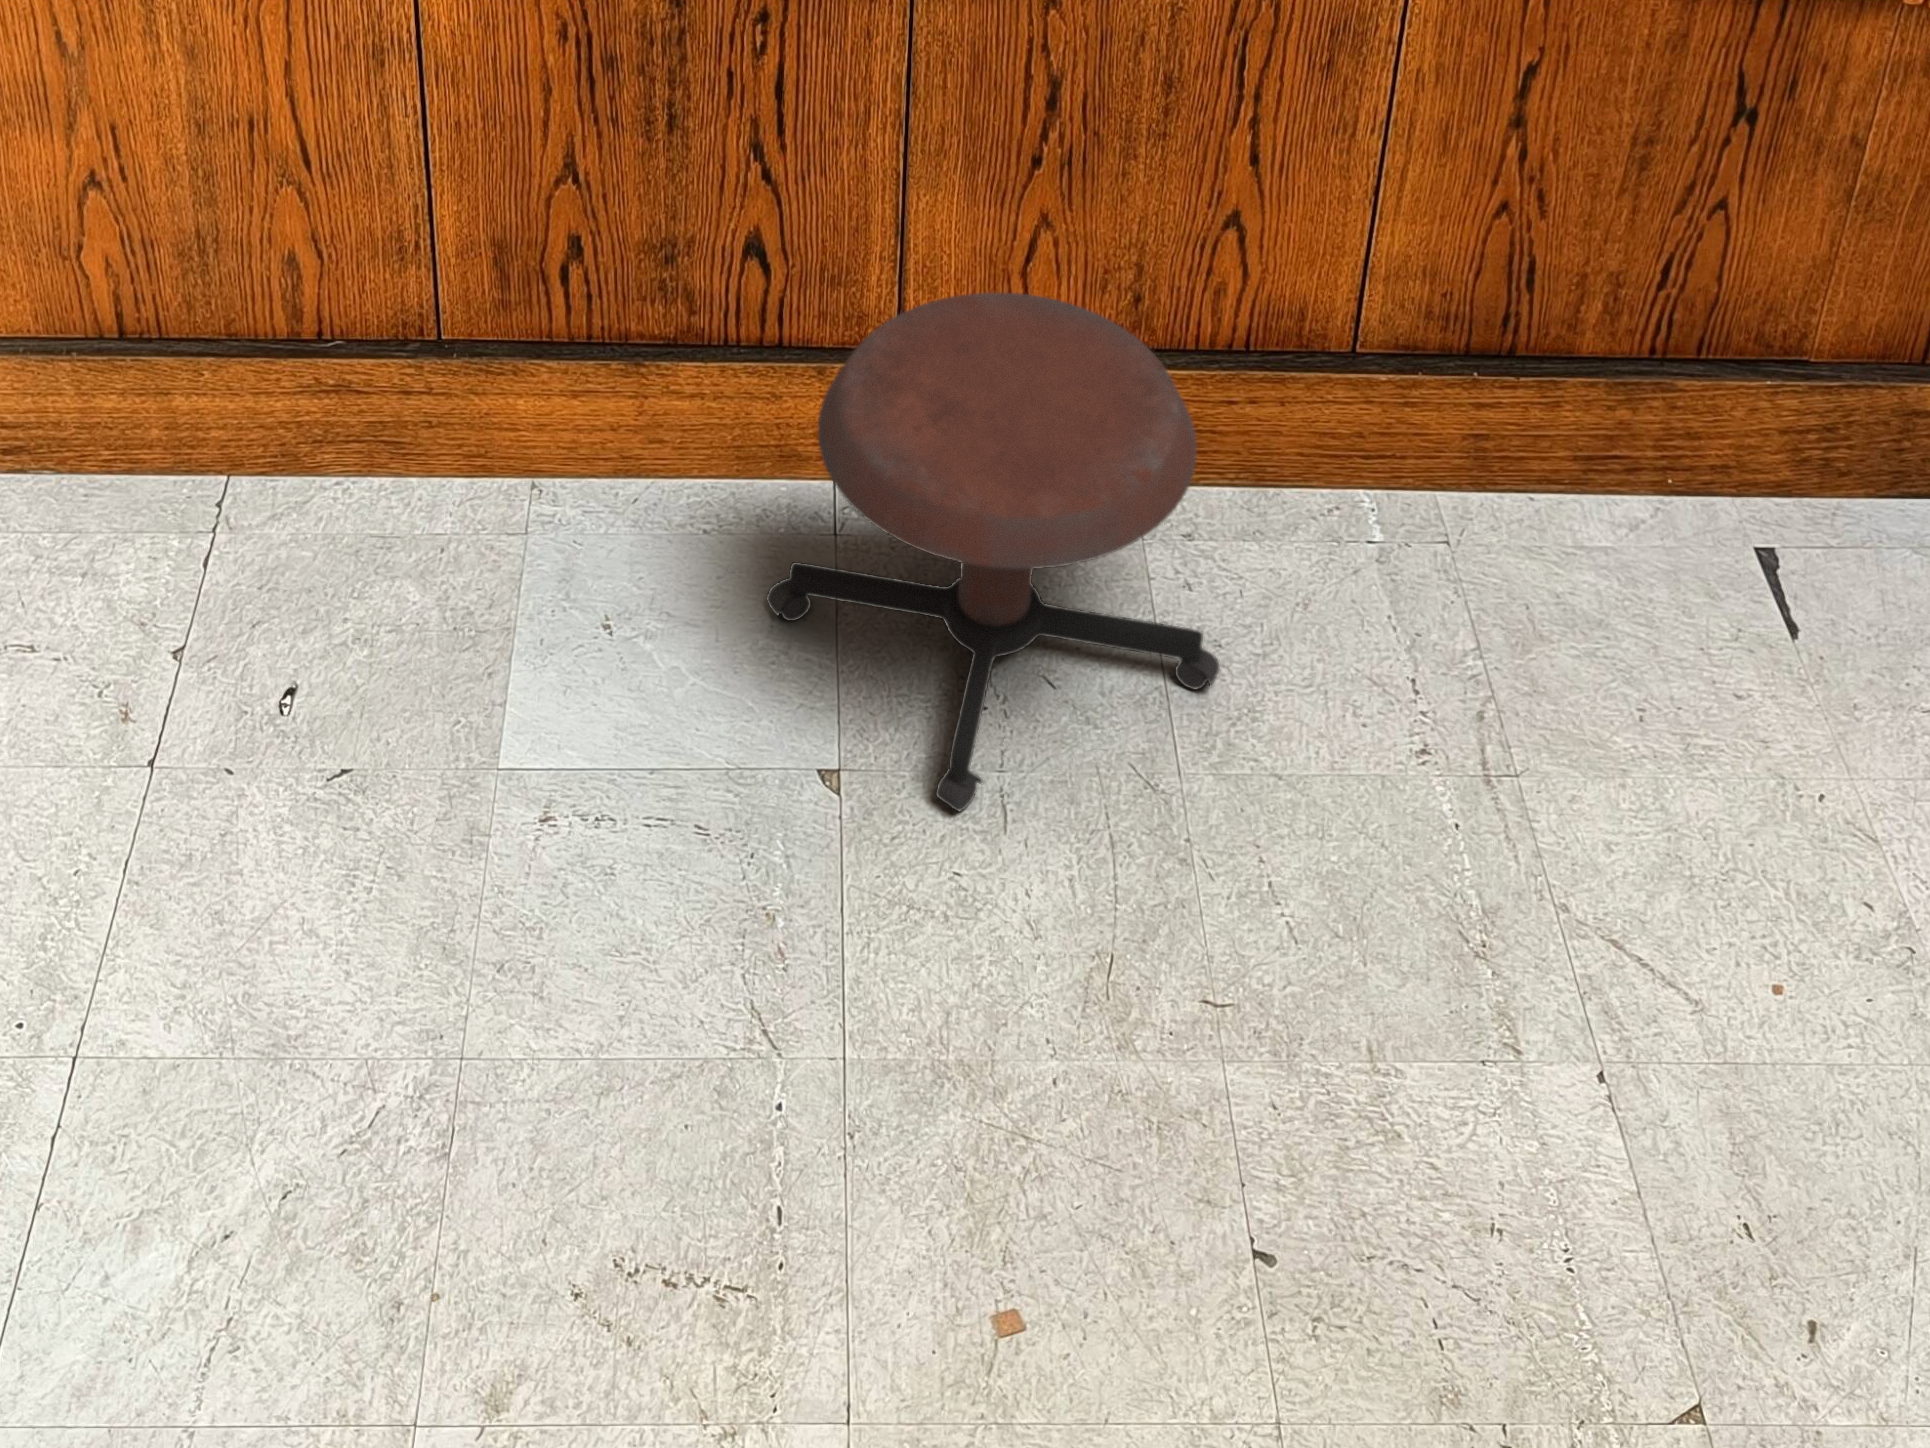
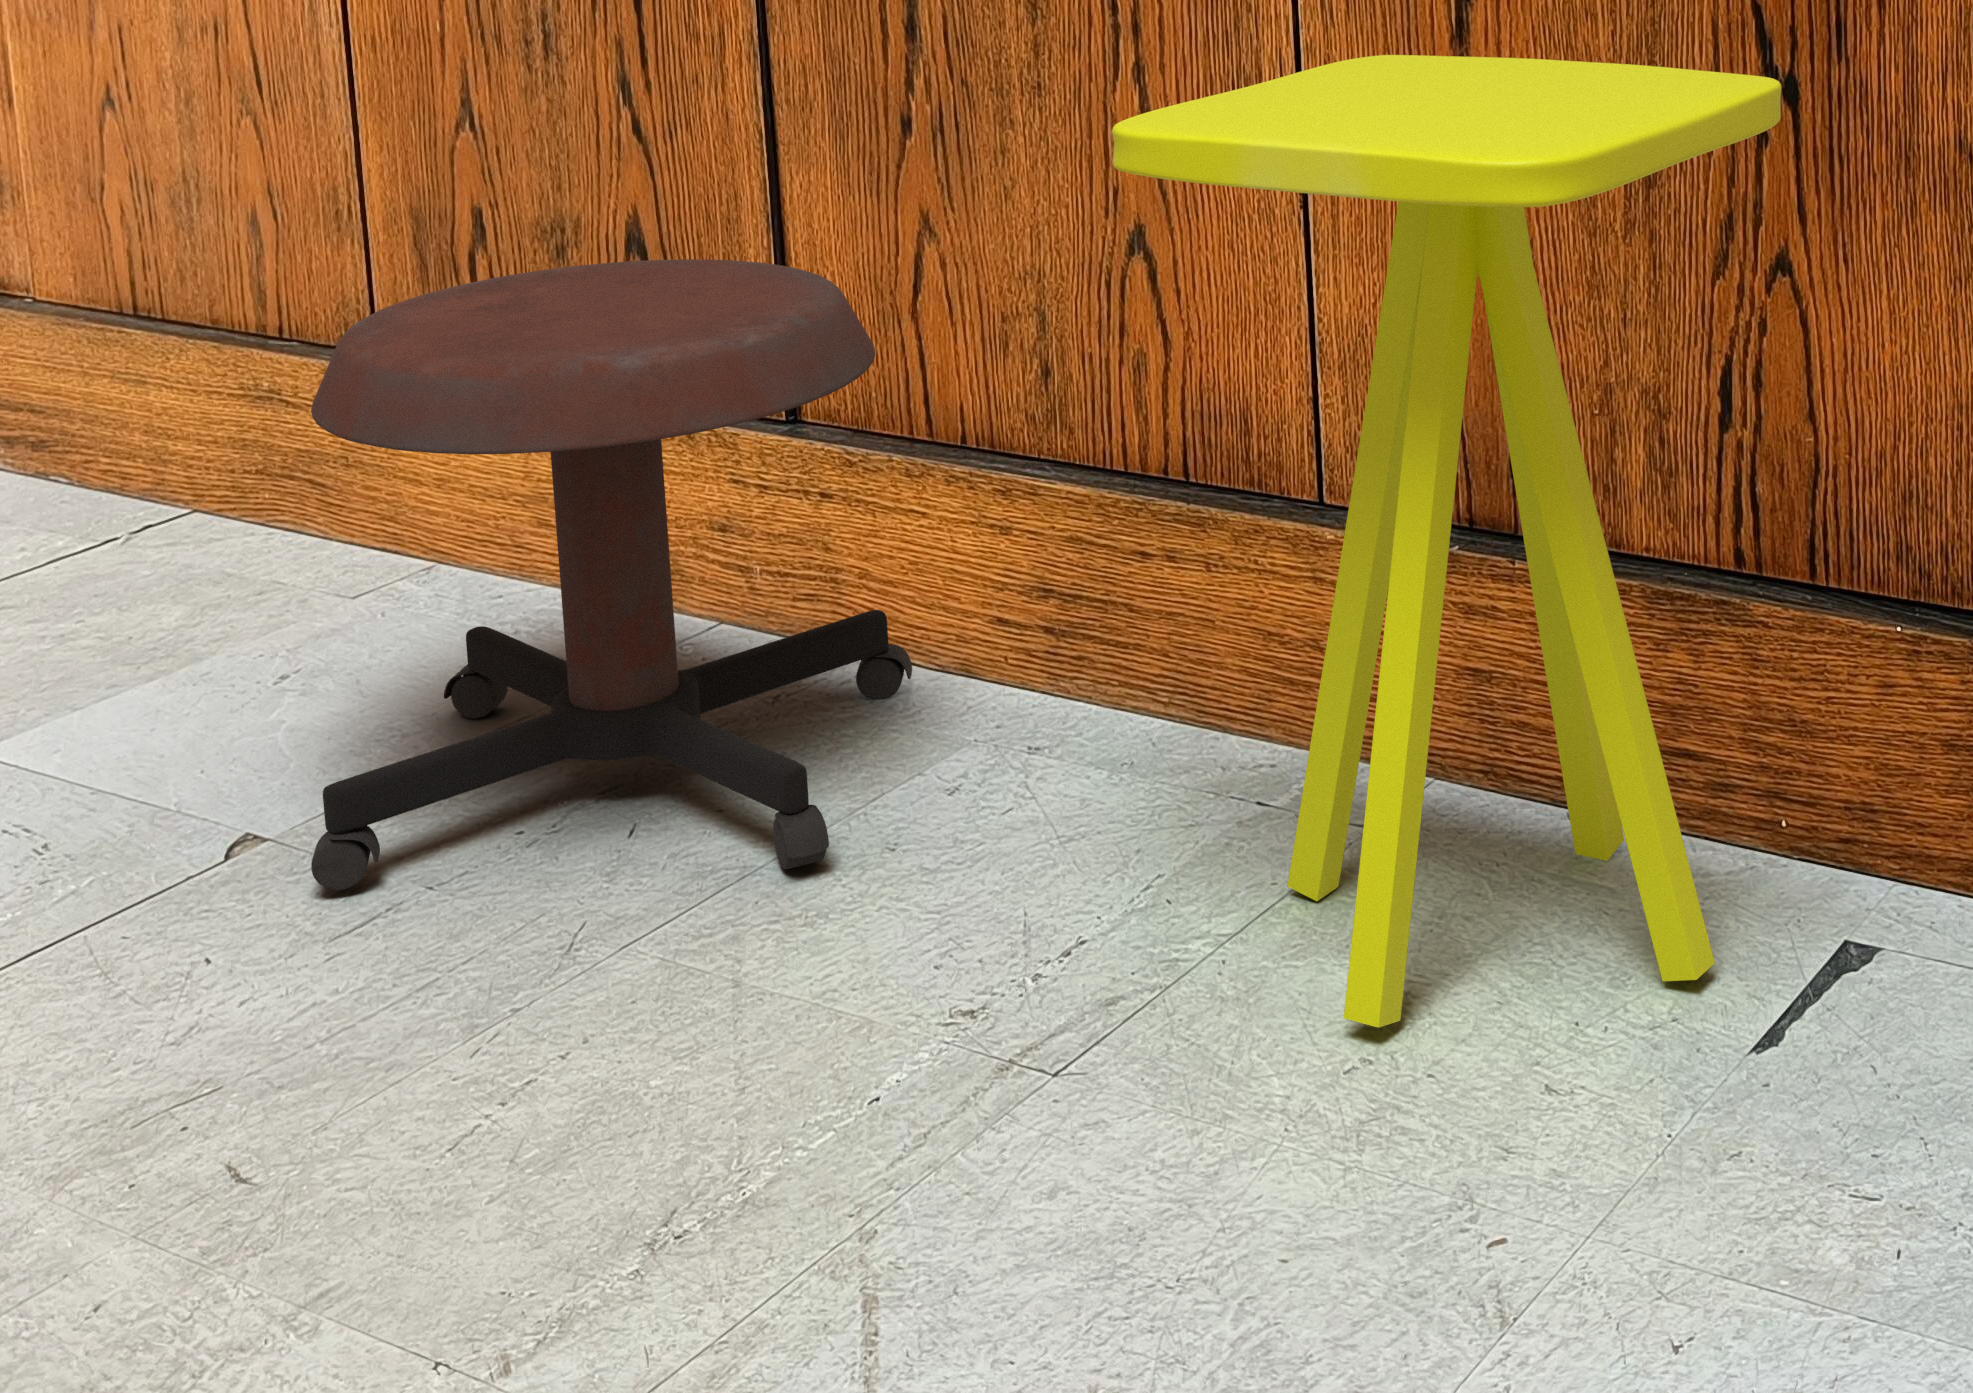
side table: none [1468,127,1893,699] -> present [1112,55,1781,1028]

